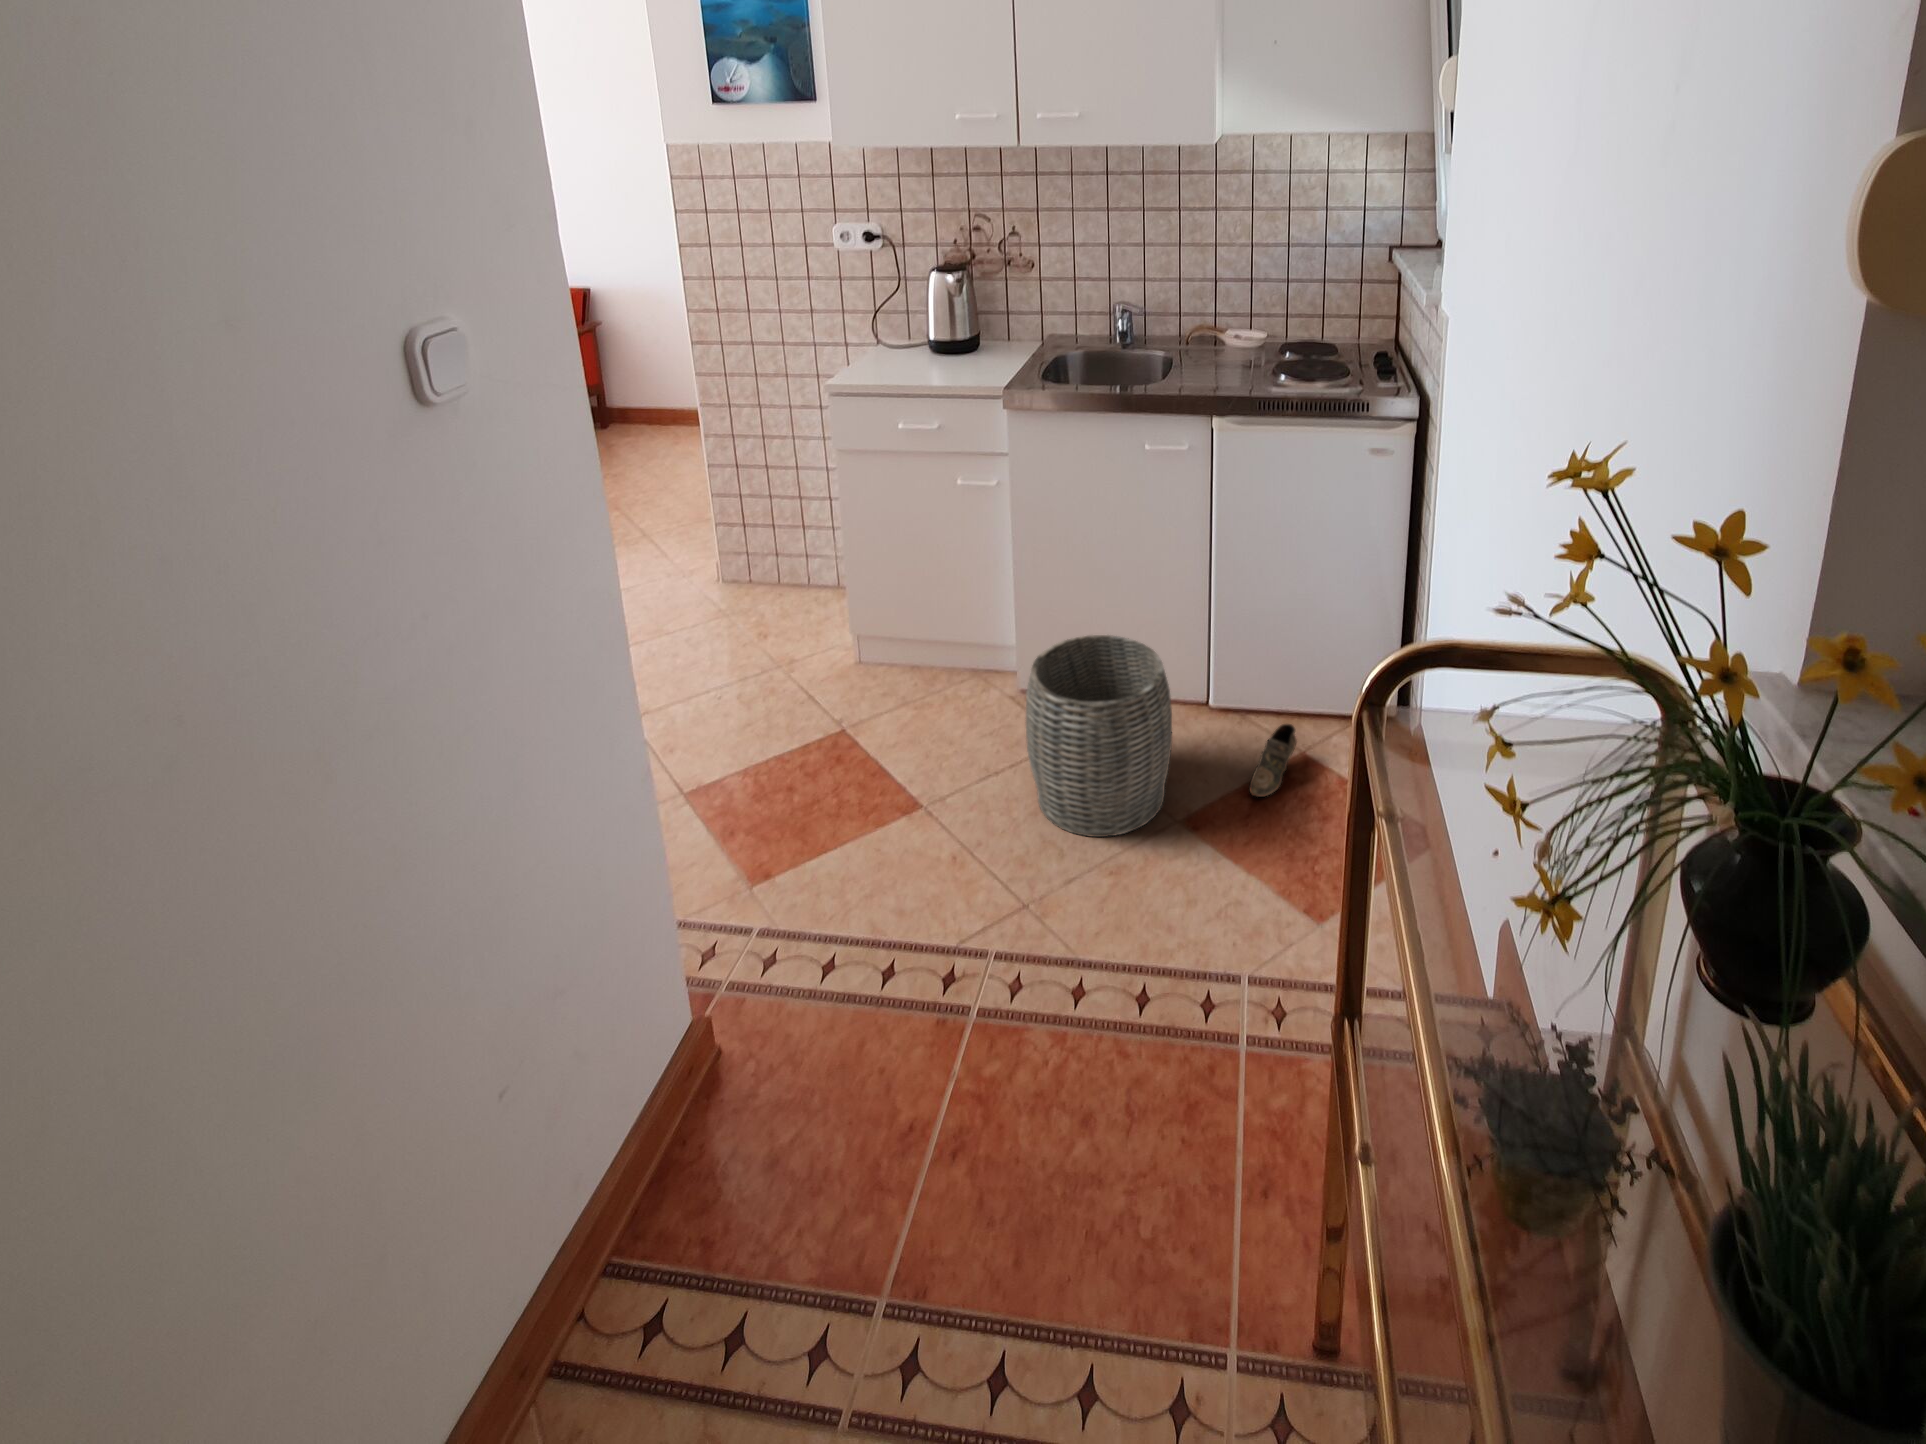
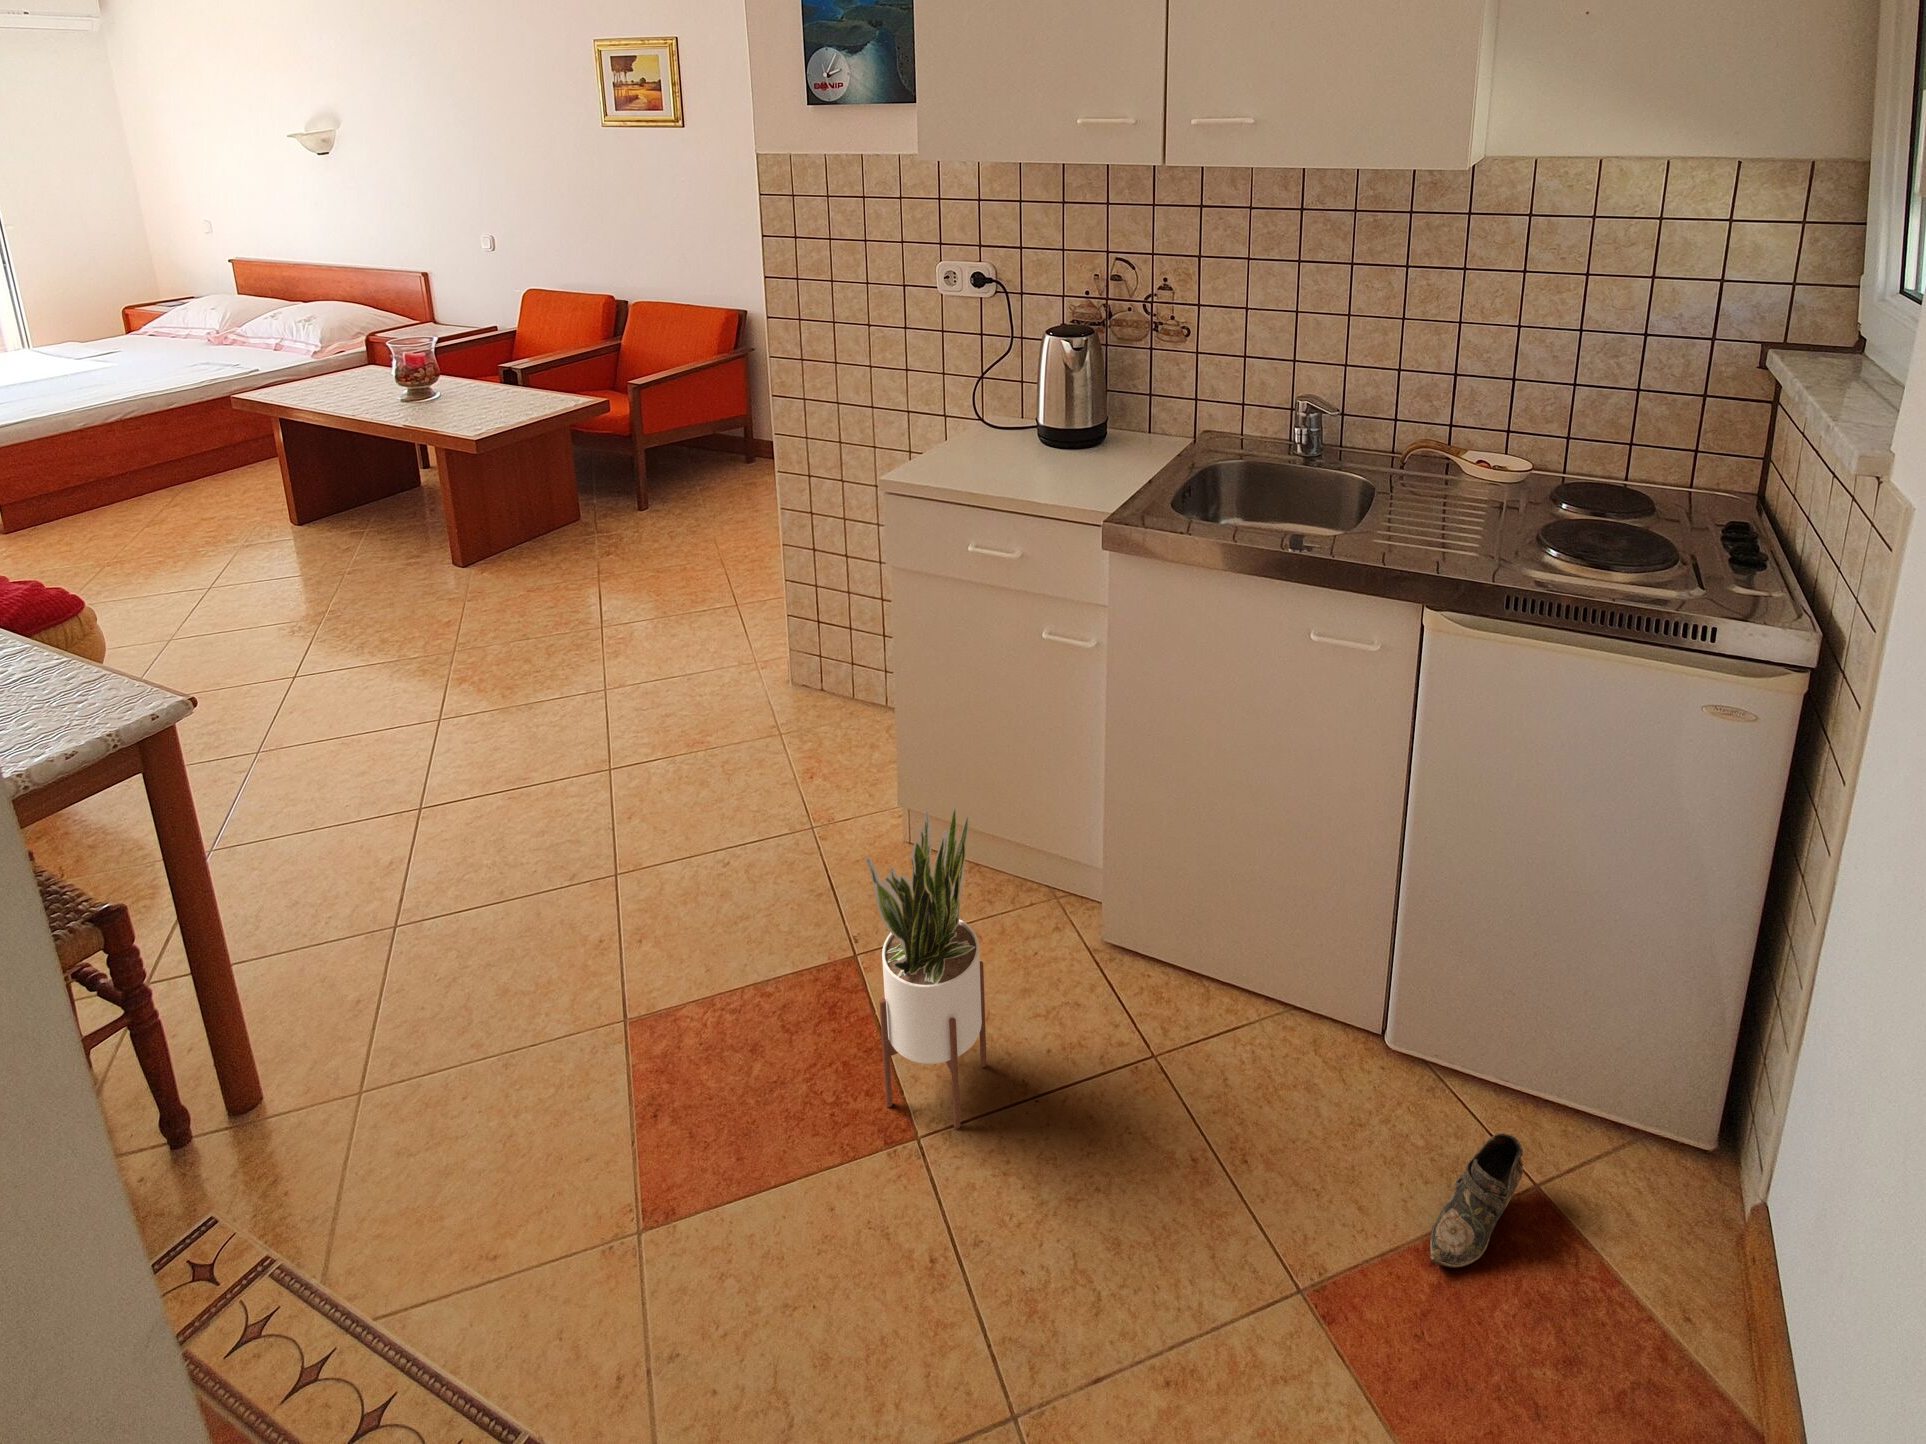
potted plant: none [880,584,958,804] -> present [865,806,987,1129]
woven basket: present [1026,635,1172,837] -> none [1073,921,1305,1280]

